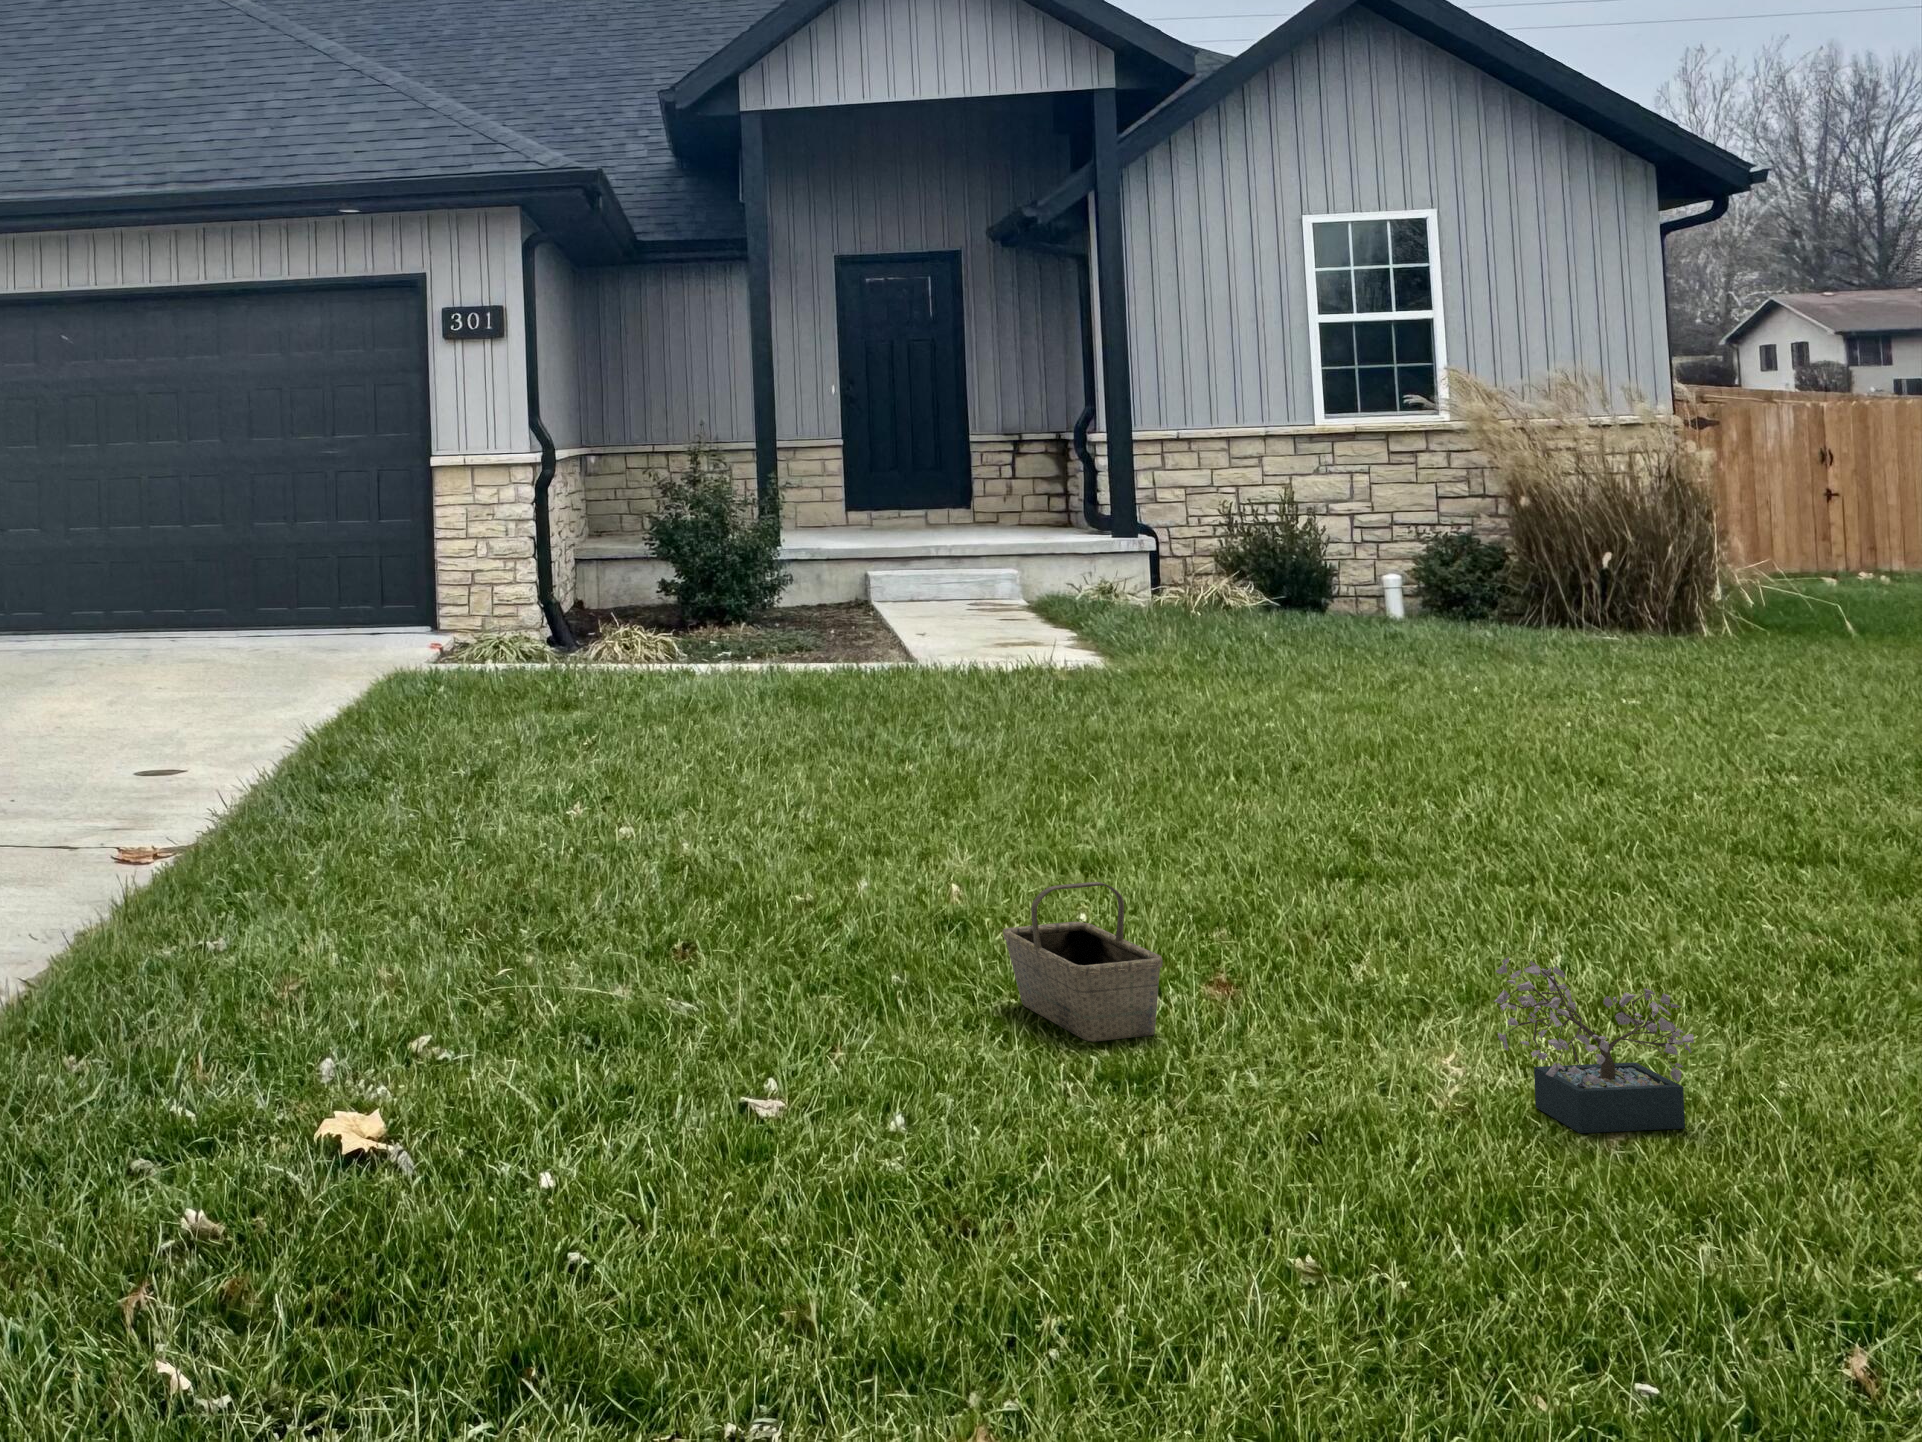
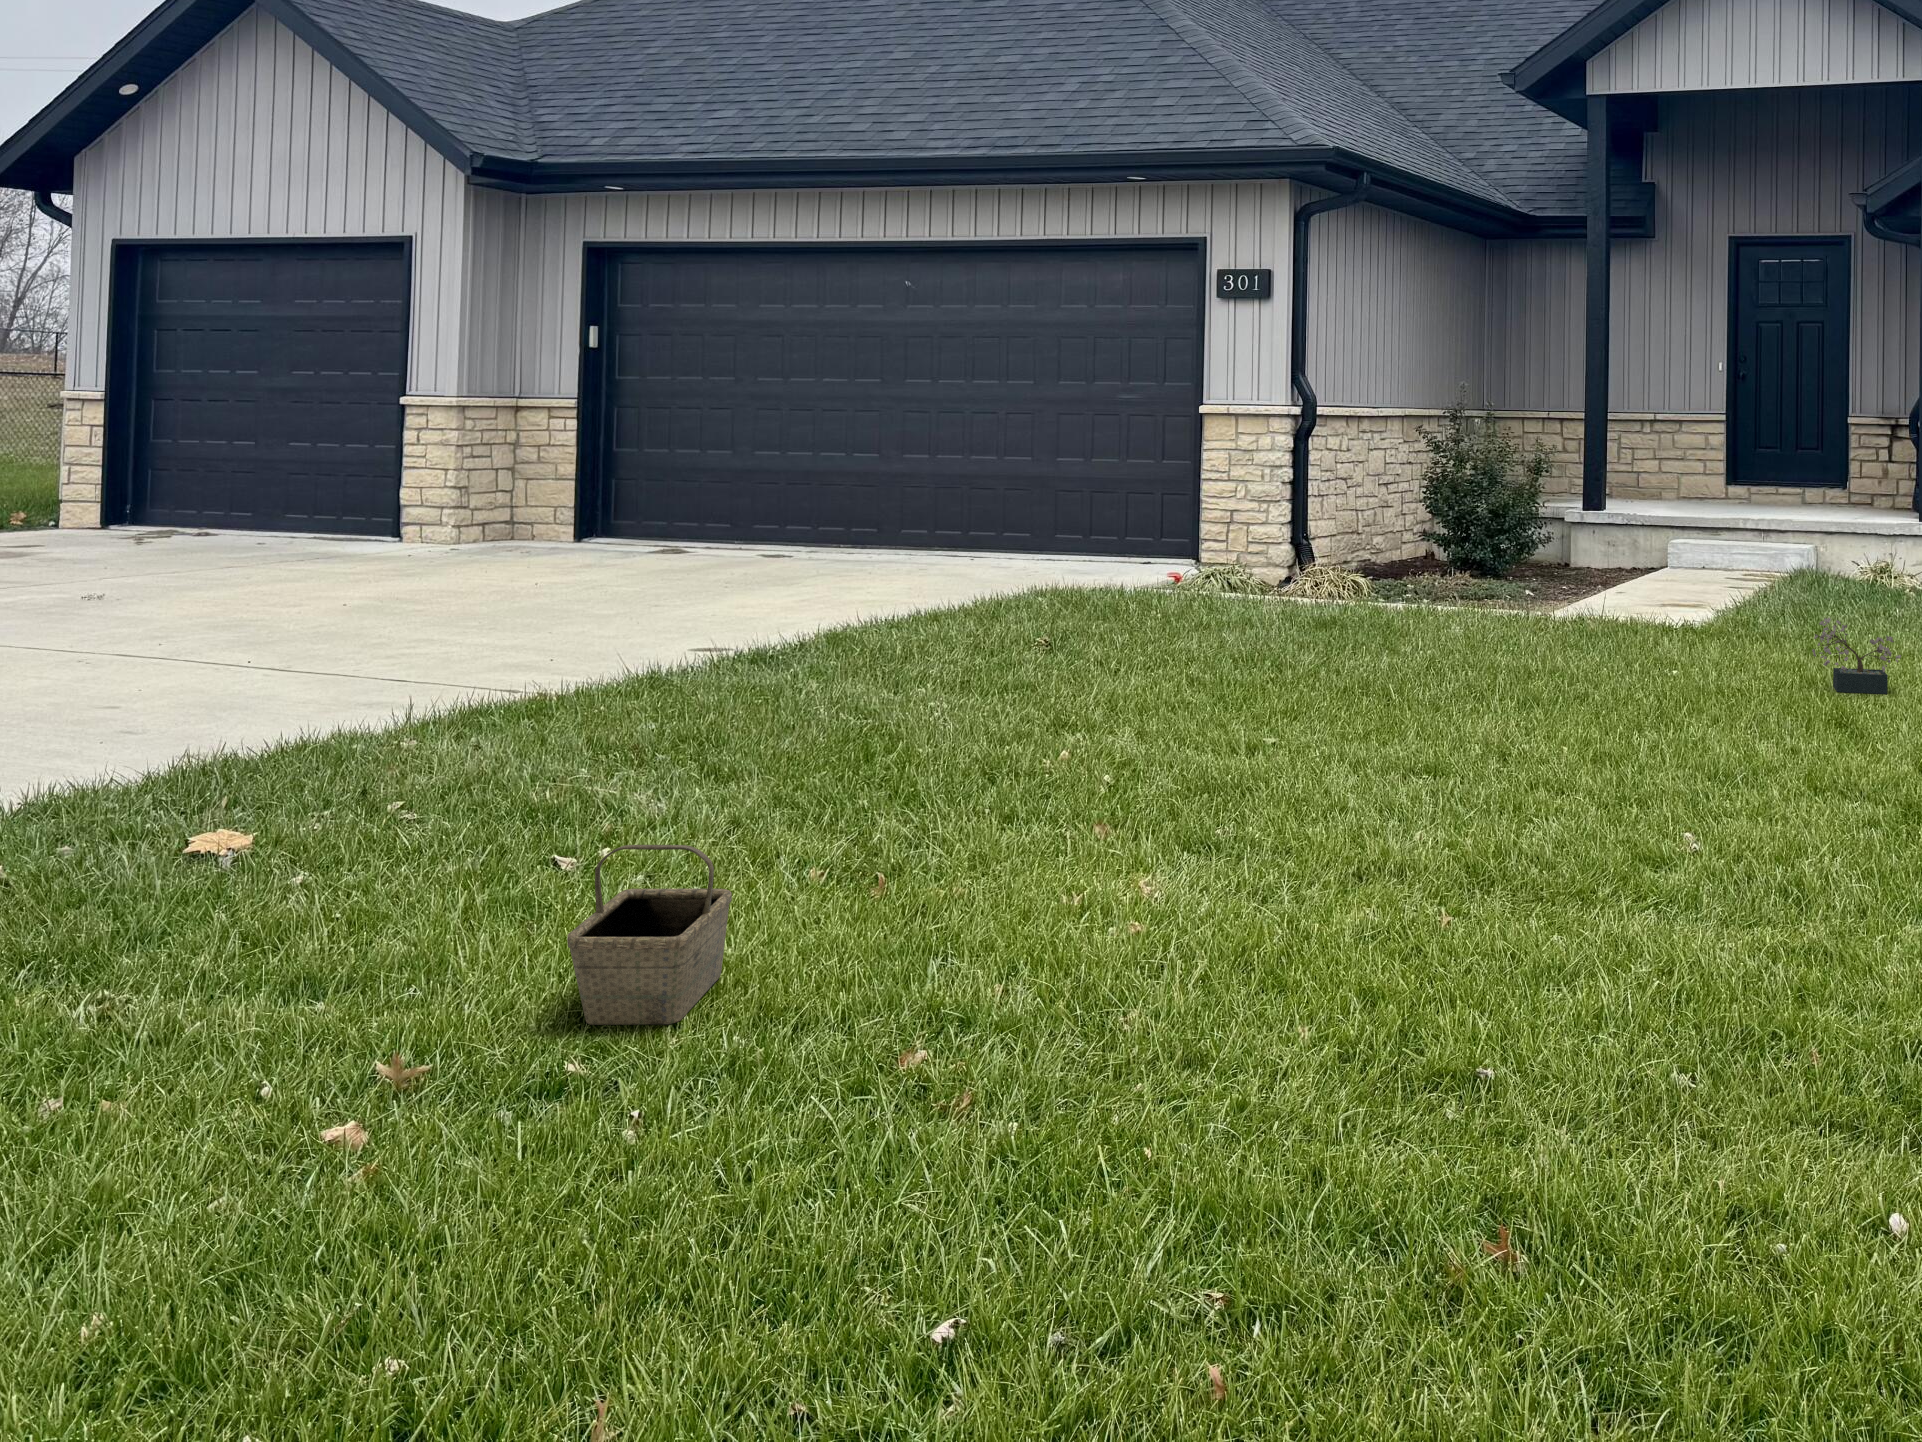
decorative plant: present [1494,957,1694,1133] -> present [1812,618,1901,694]

